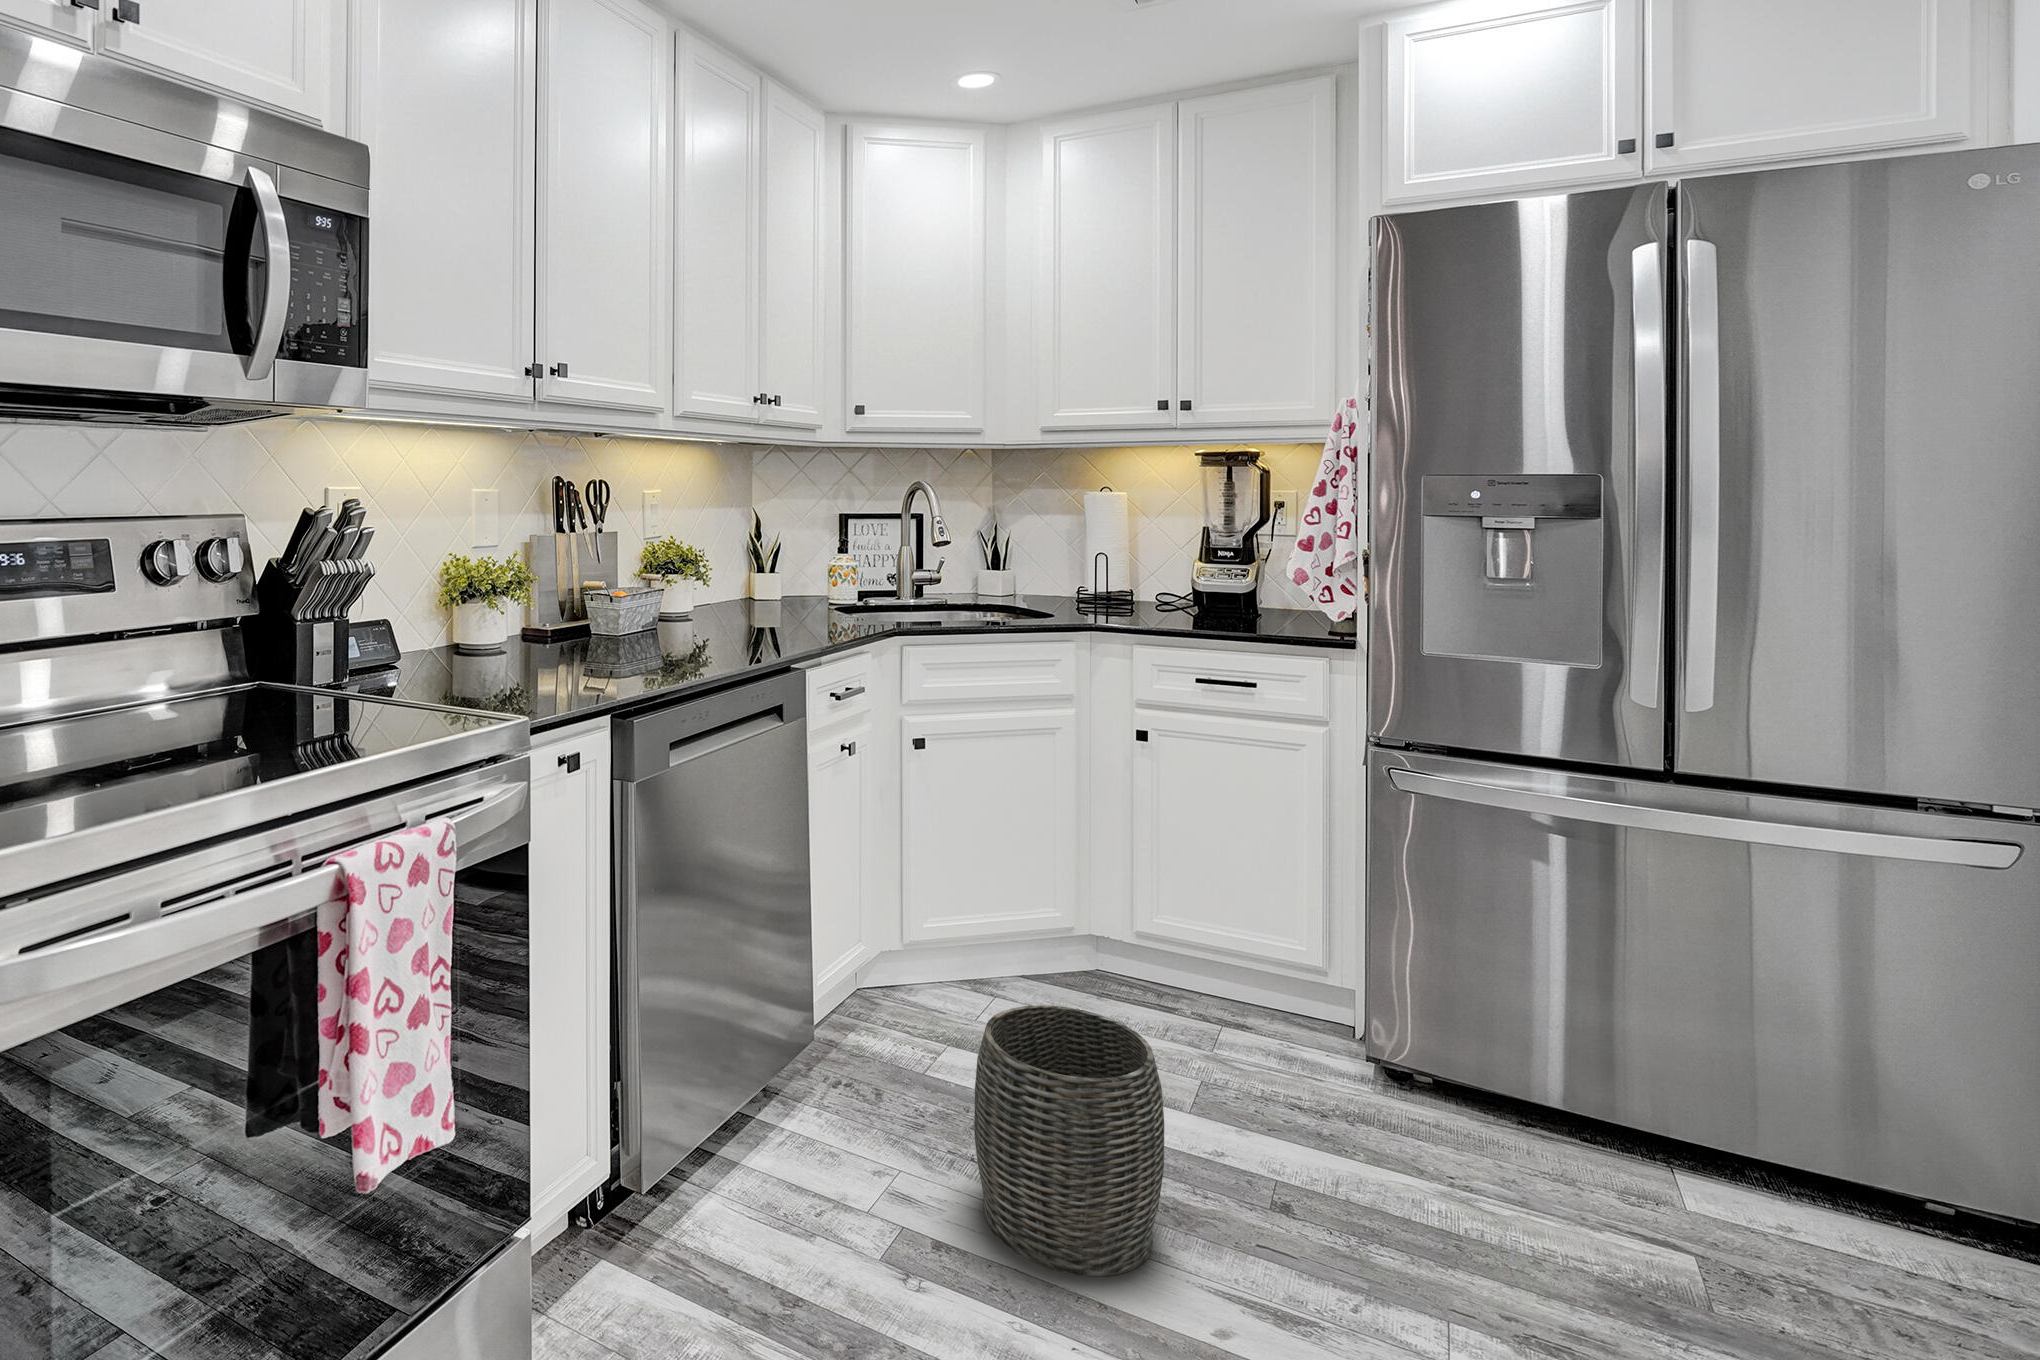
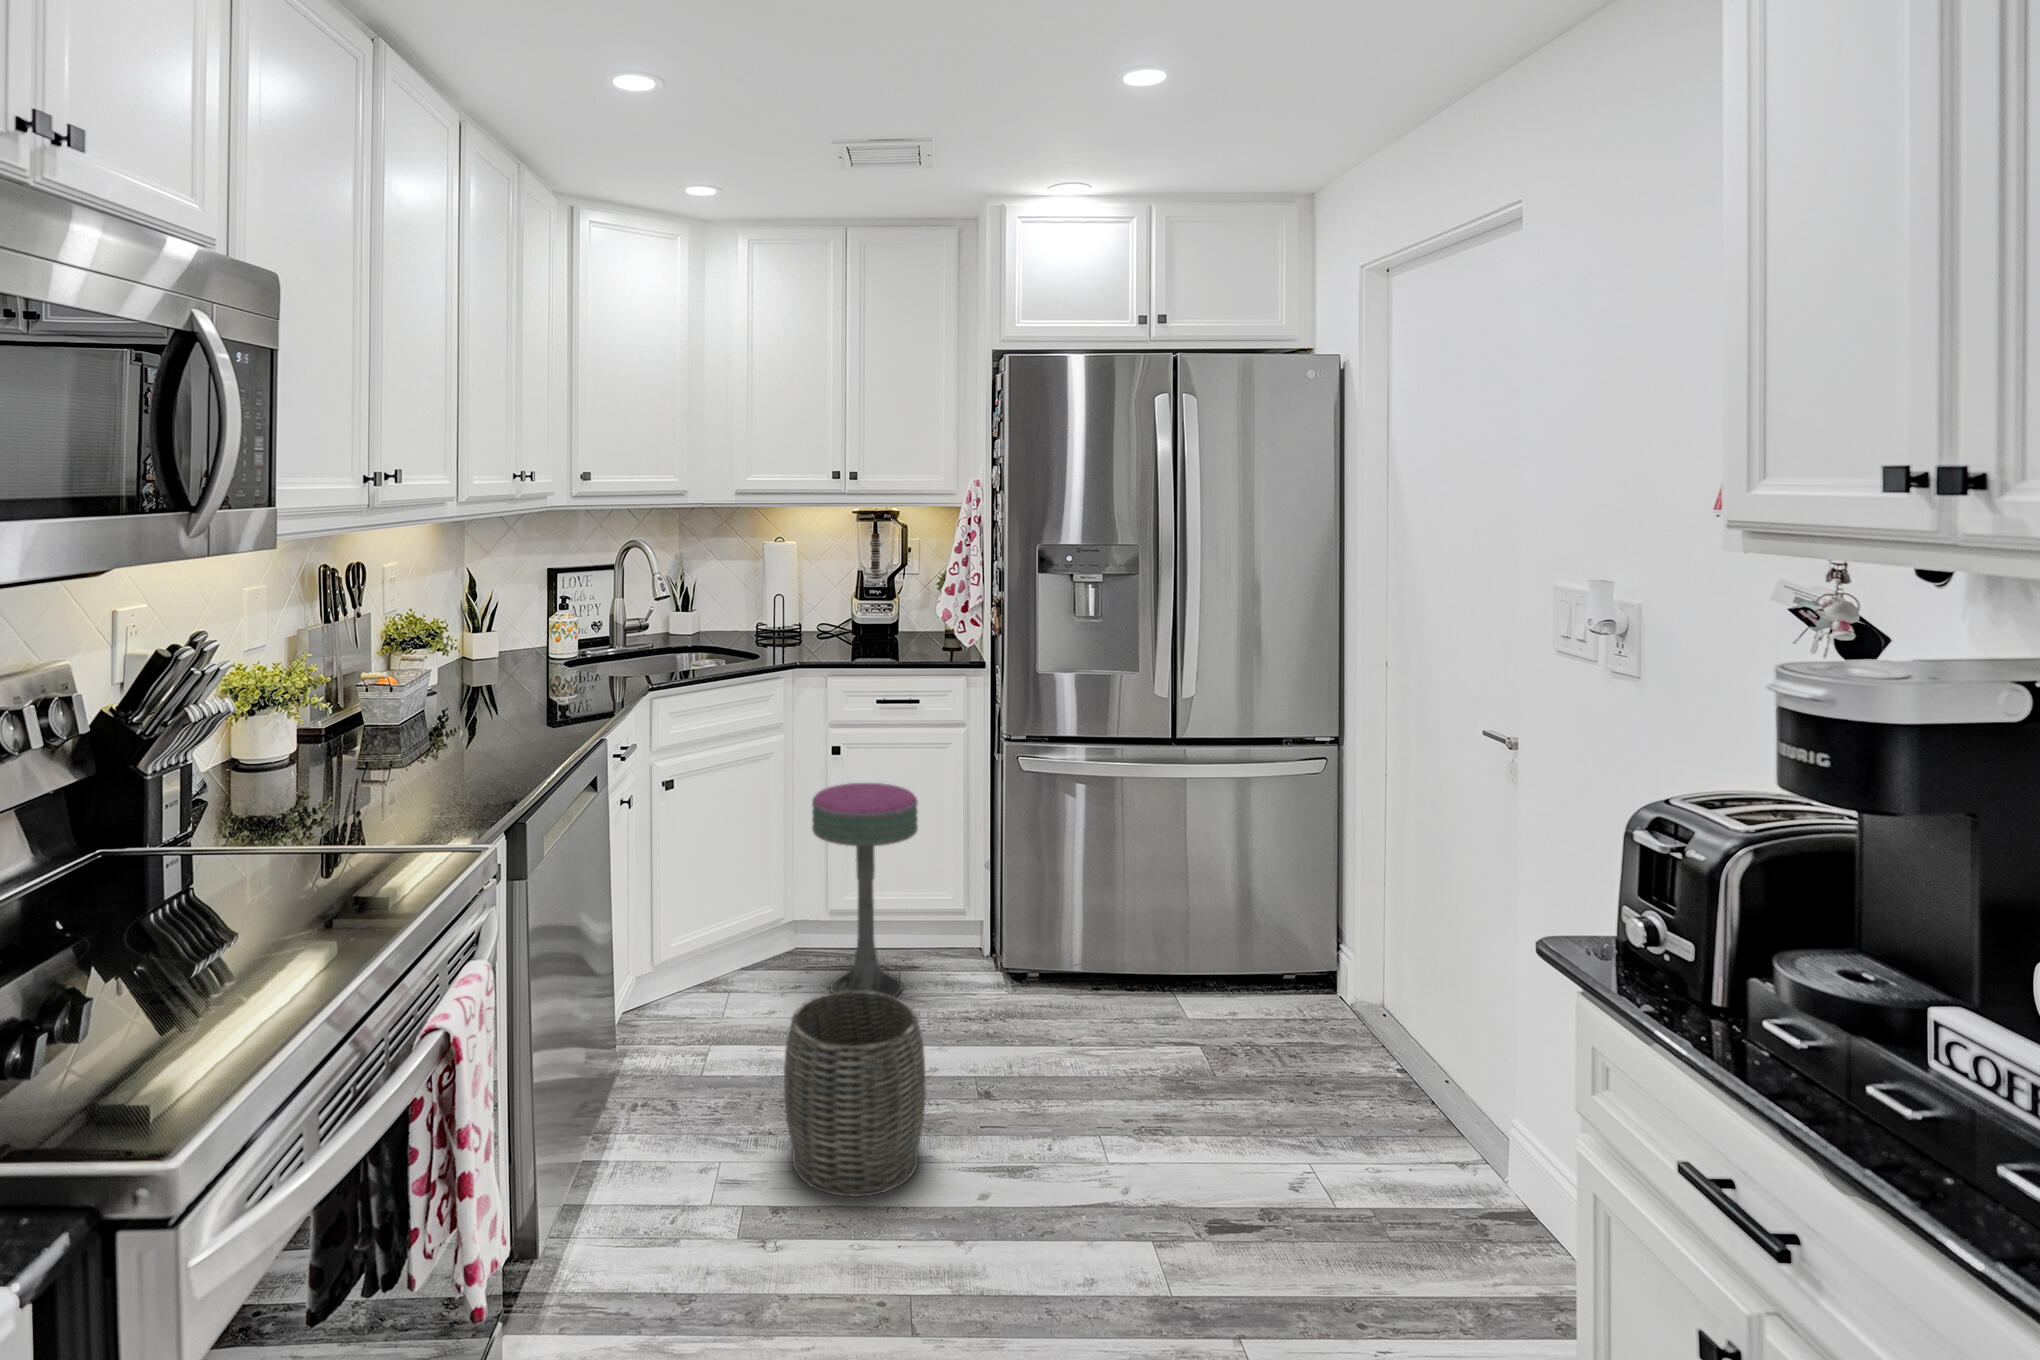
bar stool: none [1102,777,1244,1054] -> present [812,783,918,997]

